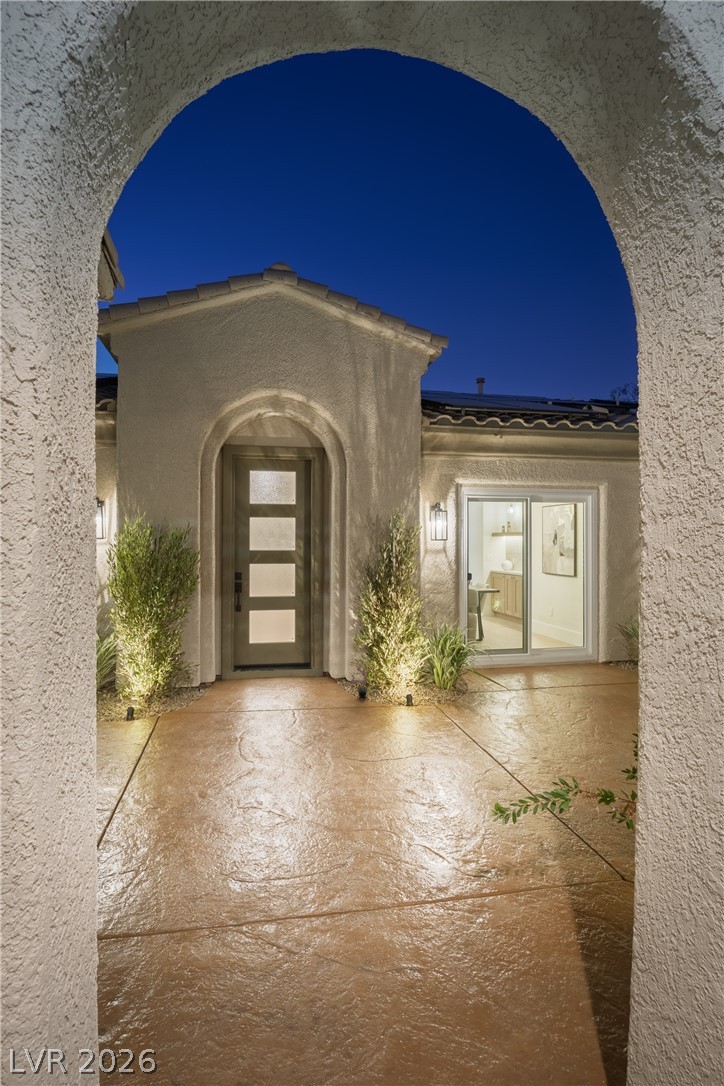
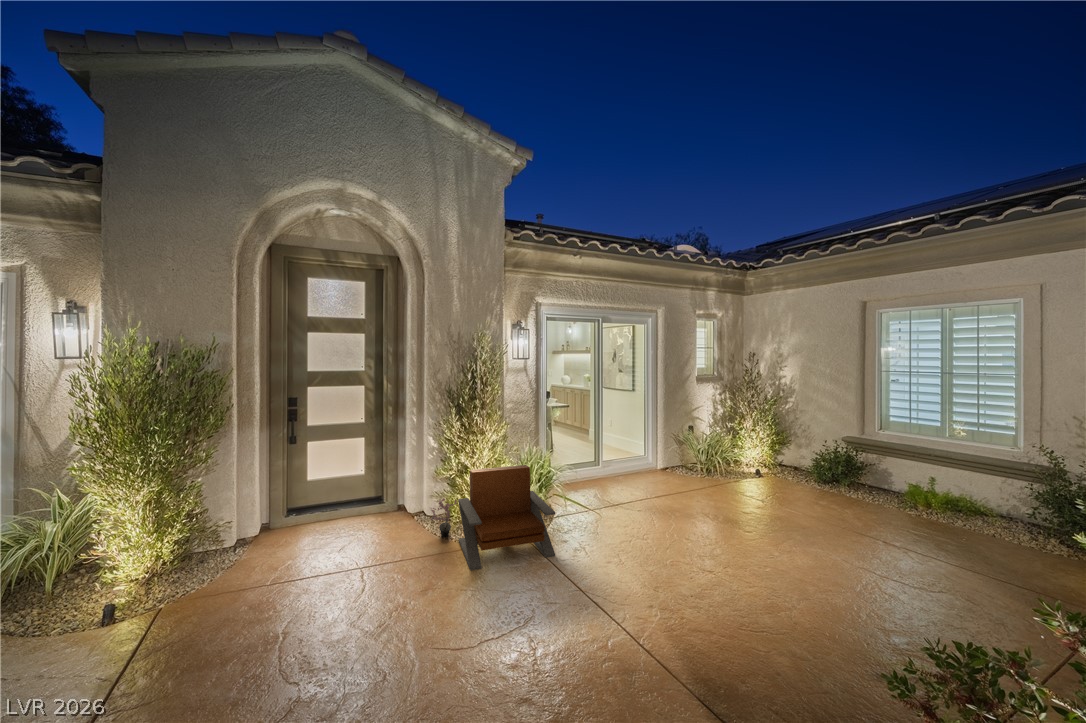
lounge chair: none [373,638,456,719] -> present [458,465,555,570]

